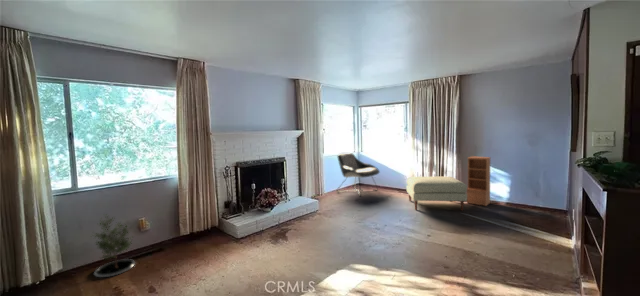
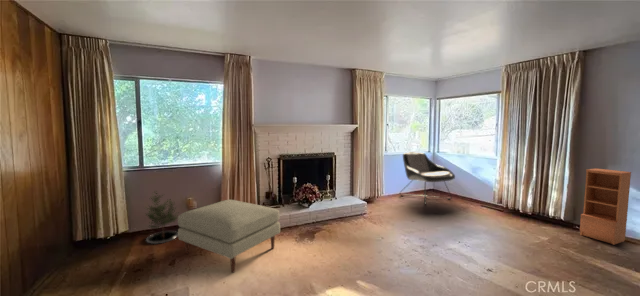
ottoman: present [407,176,467,210] -> present [178,200,280,272]

